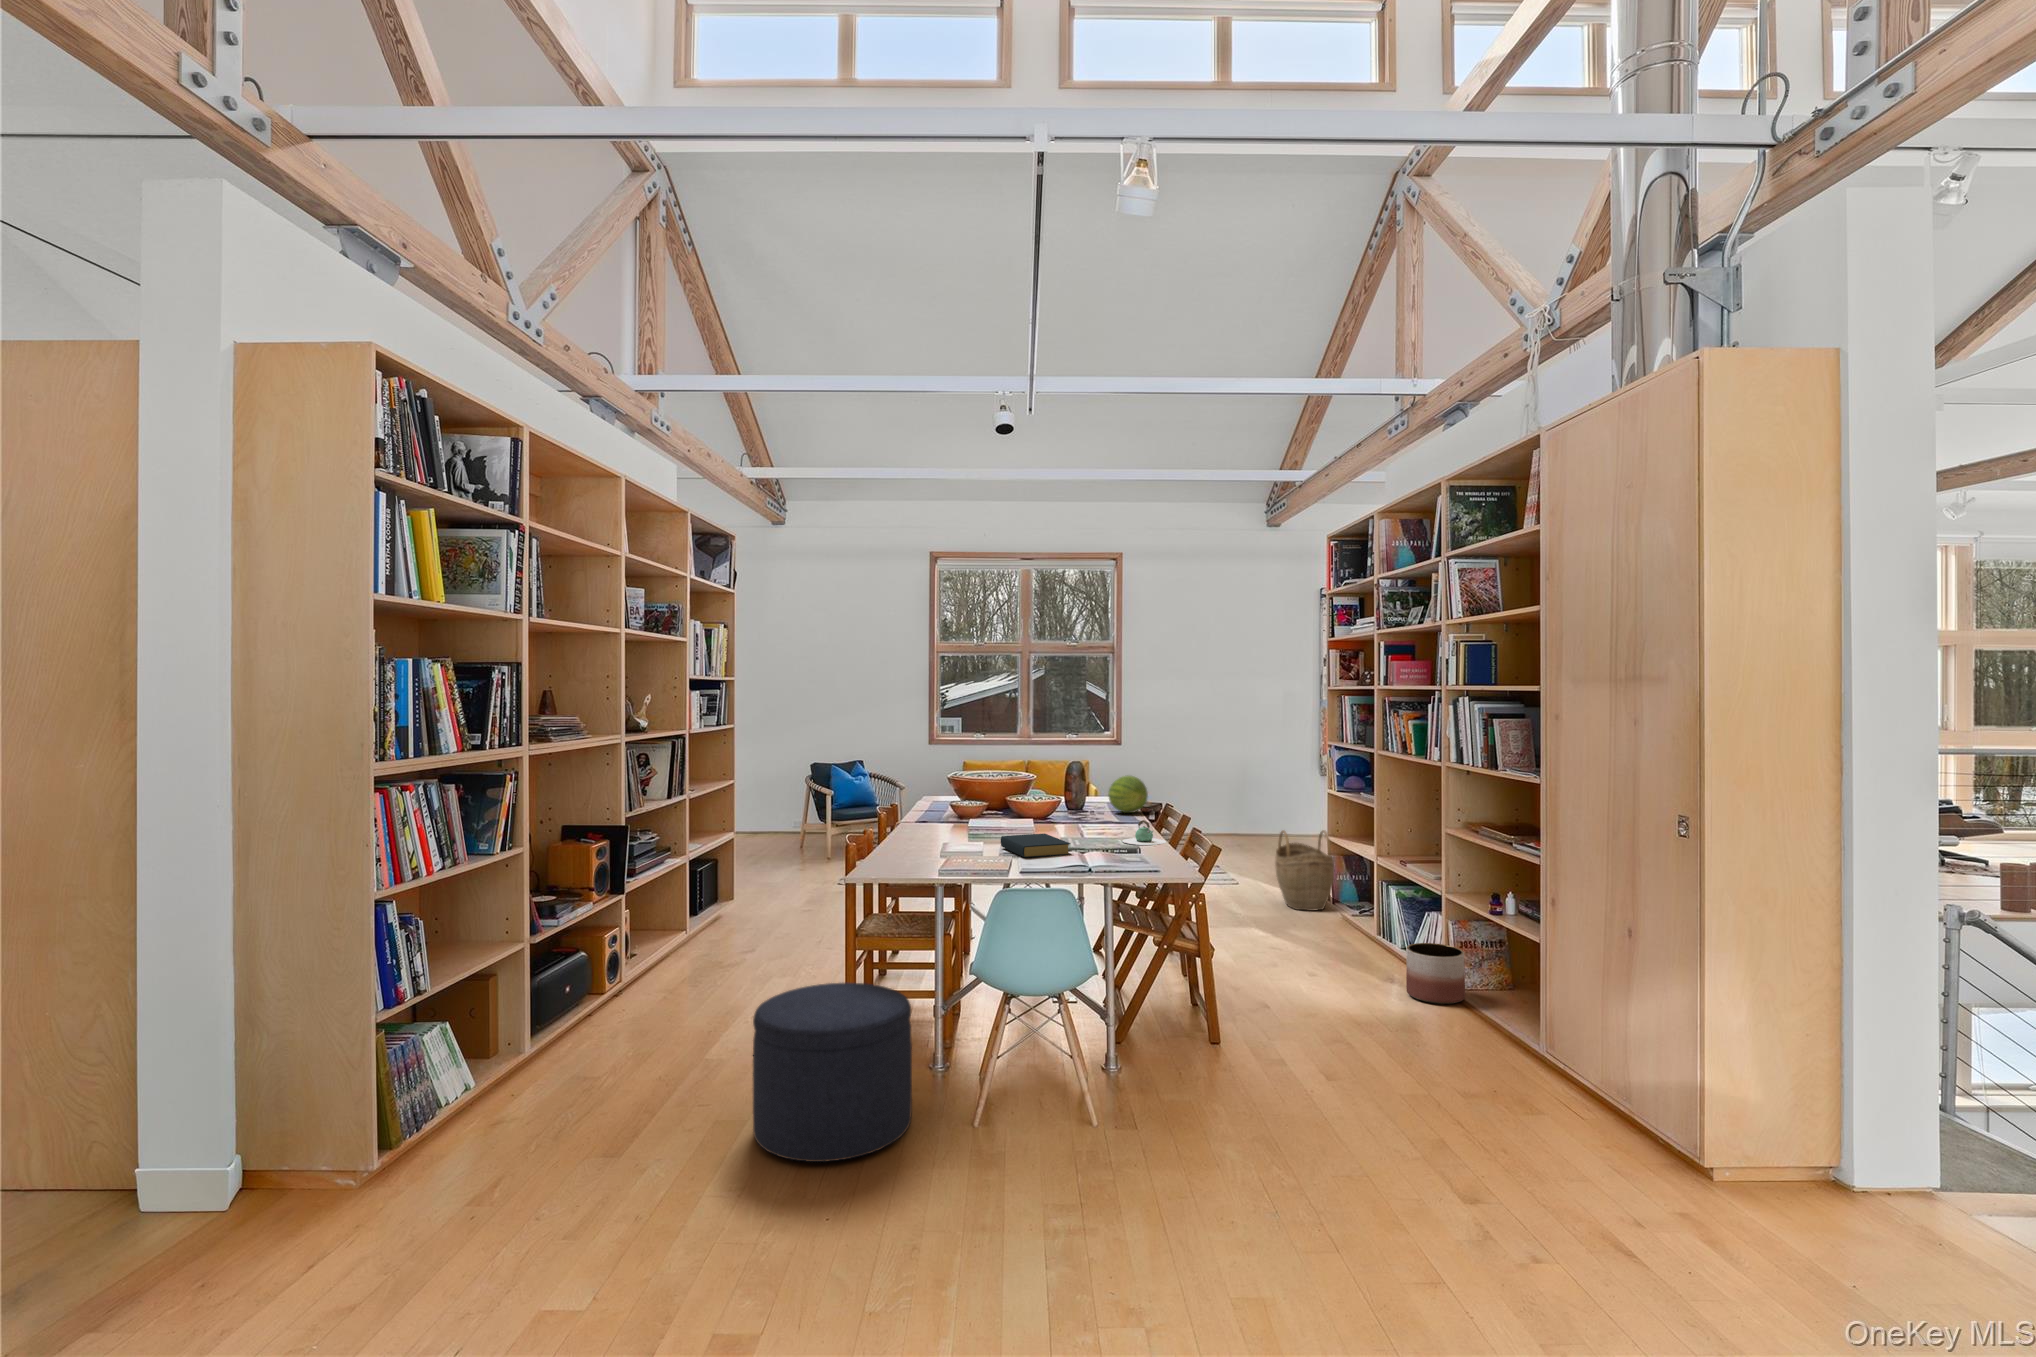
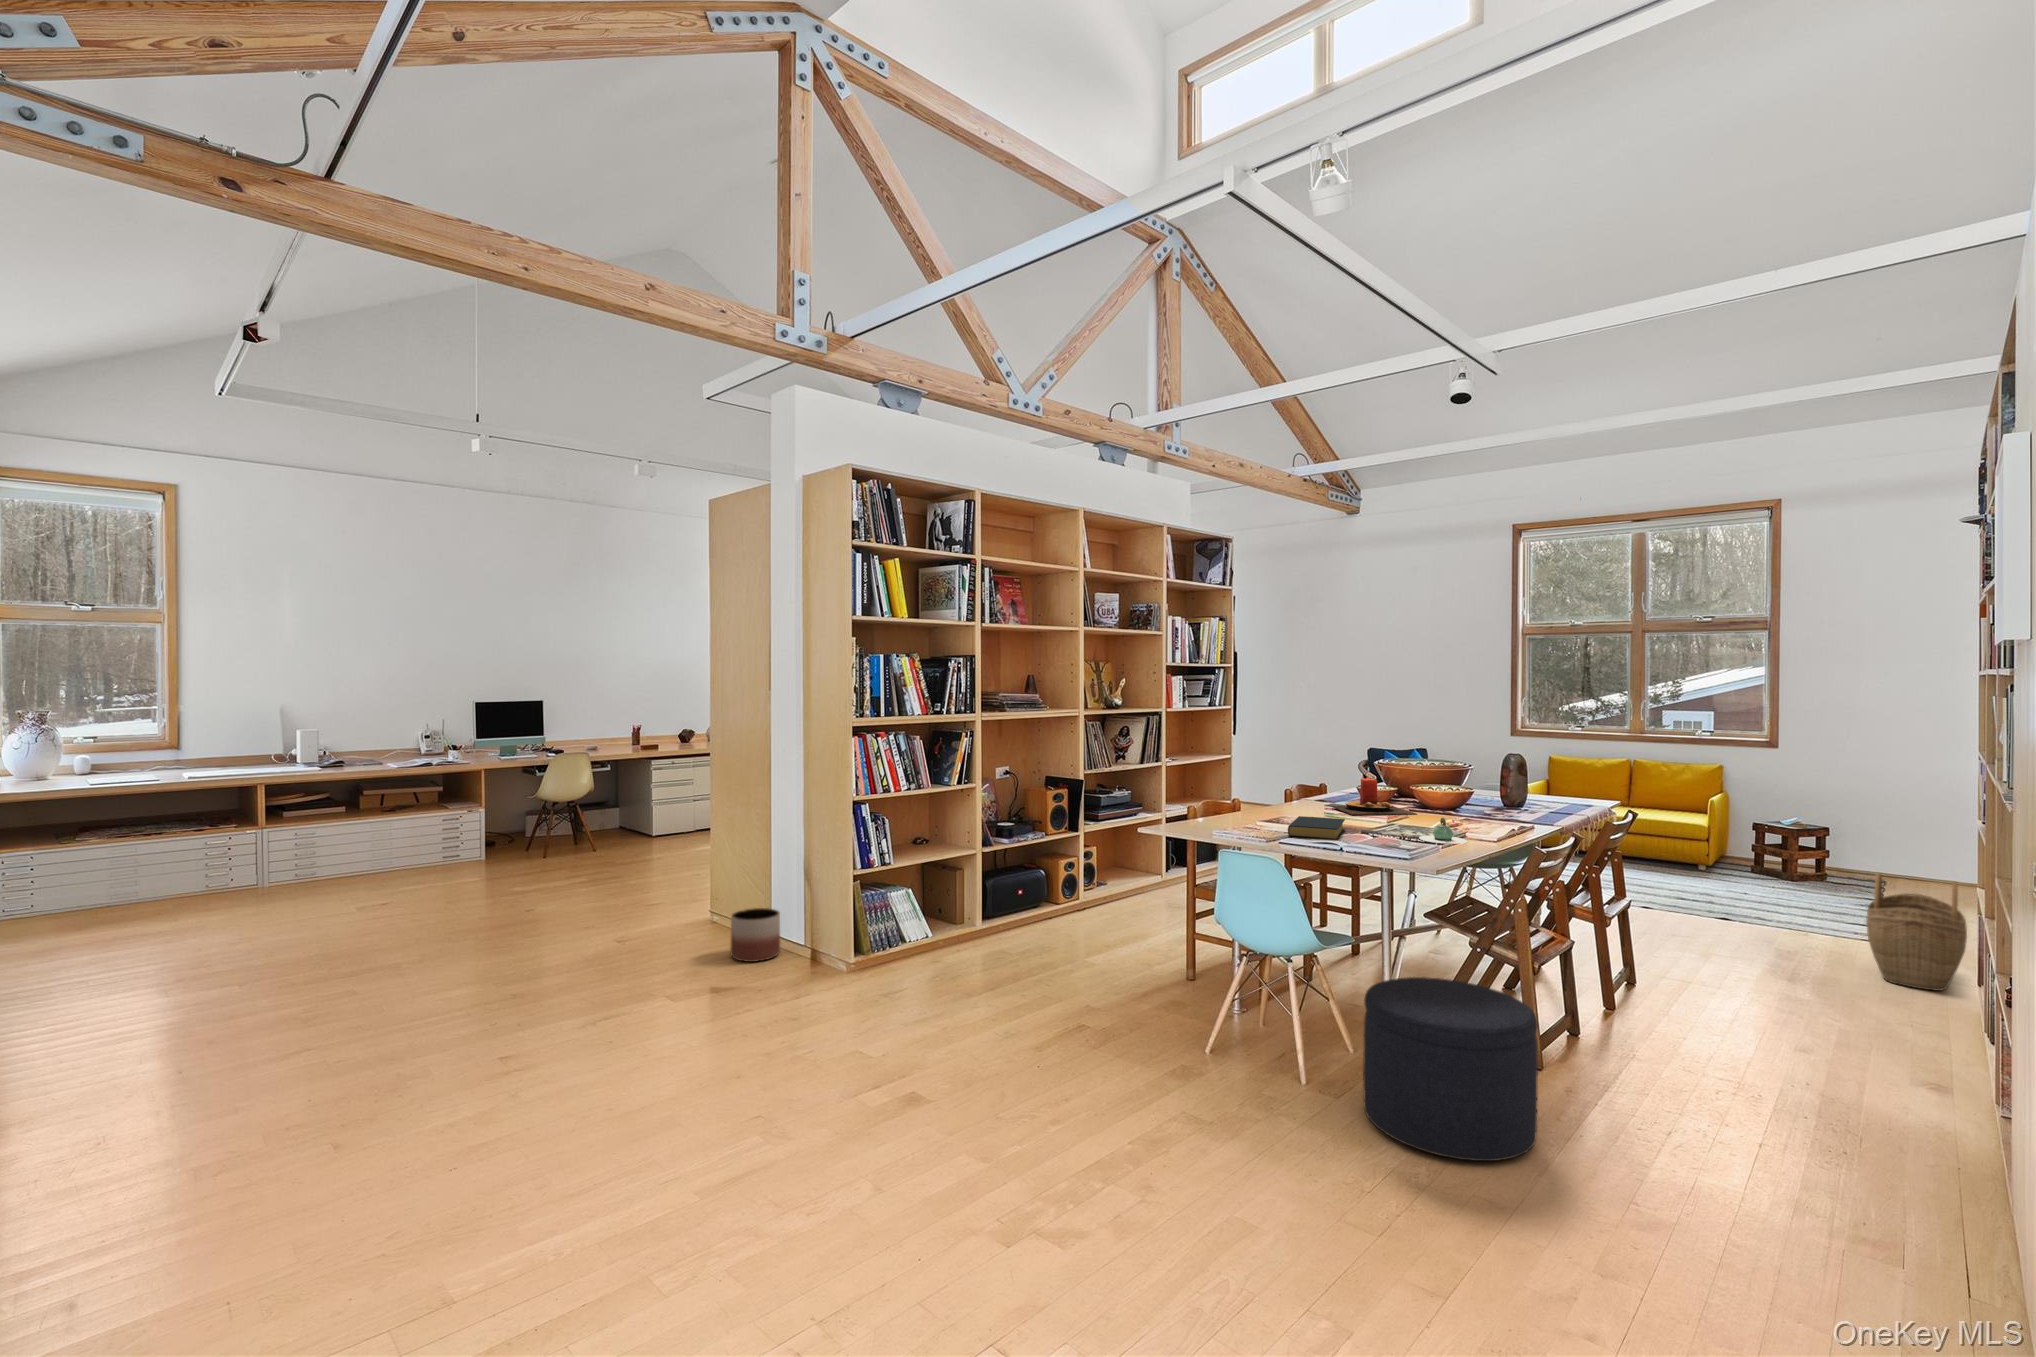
fruit: present [1108,776,1148,813] -> none [1504,775,1551,816]
candle: none [965,791,1051,830] -> present [1331,778,1417,815]
planter: present [1406,943,1465,1004] -> present [730,908,780,962]
ottoman: present [753,983,912,1162] -> present [1363,977,1538,1161]

